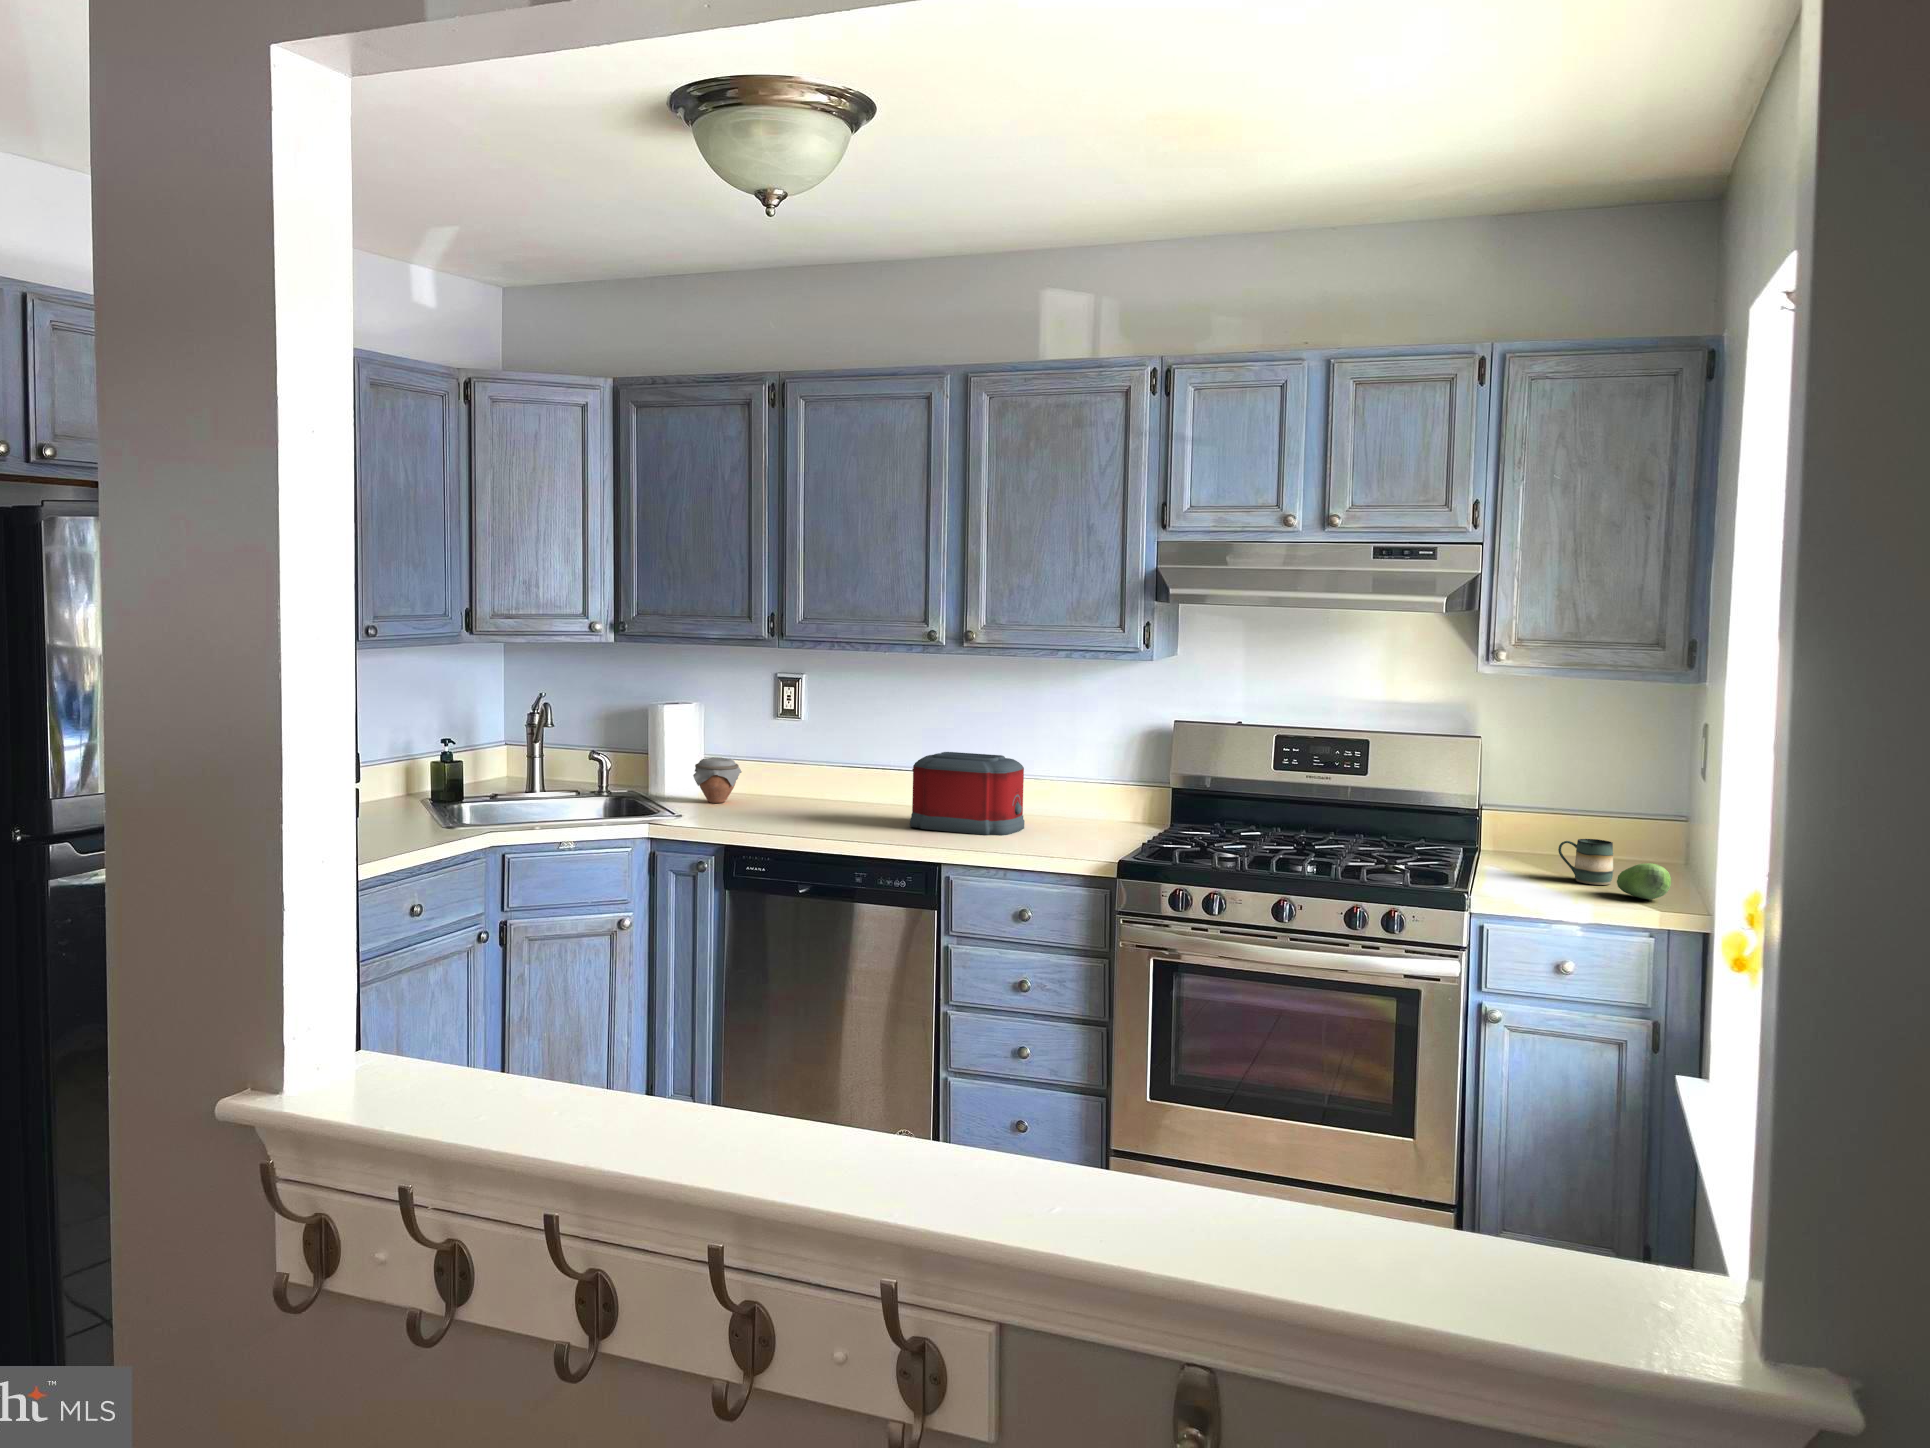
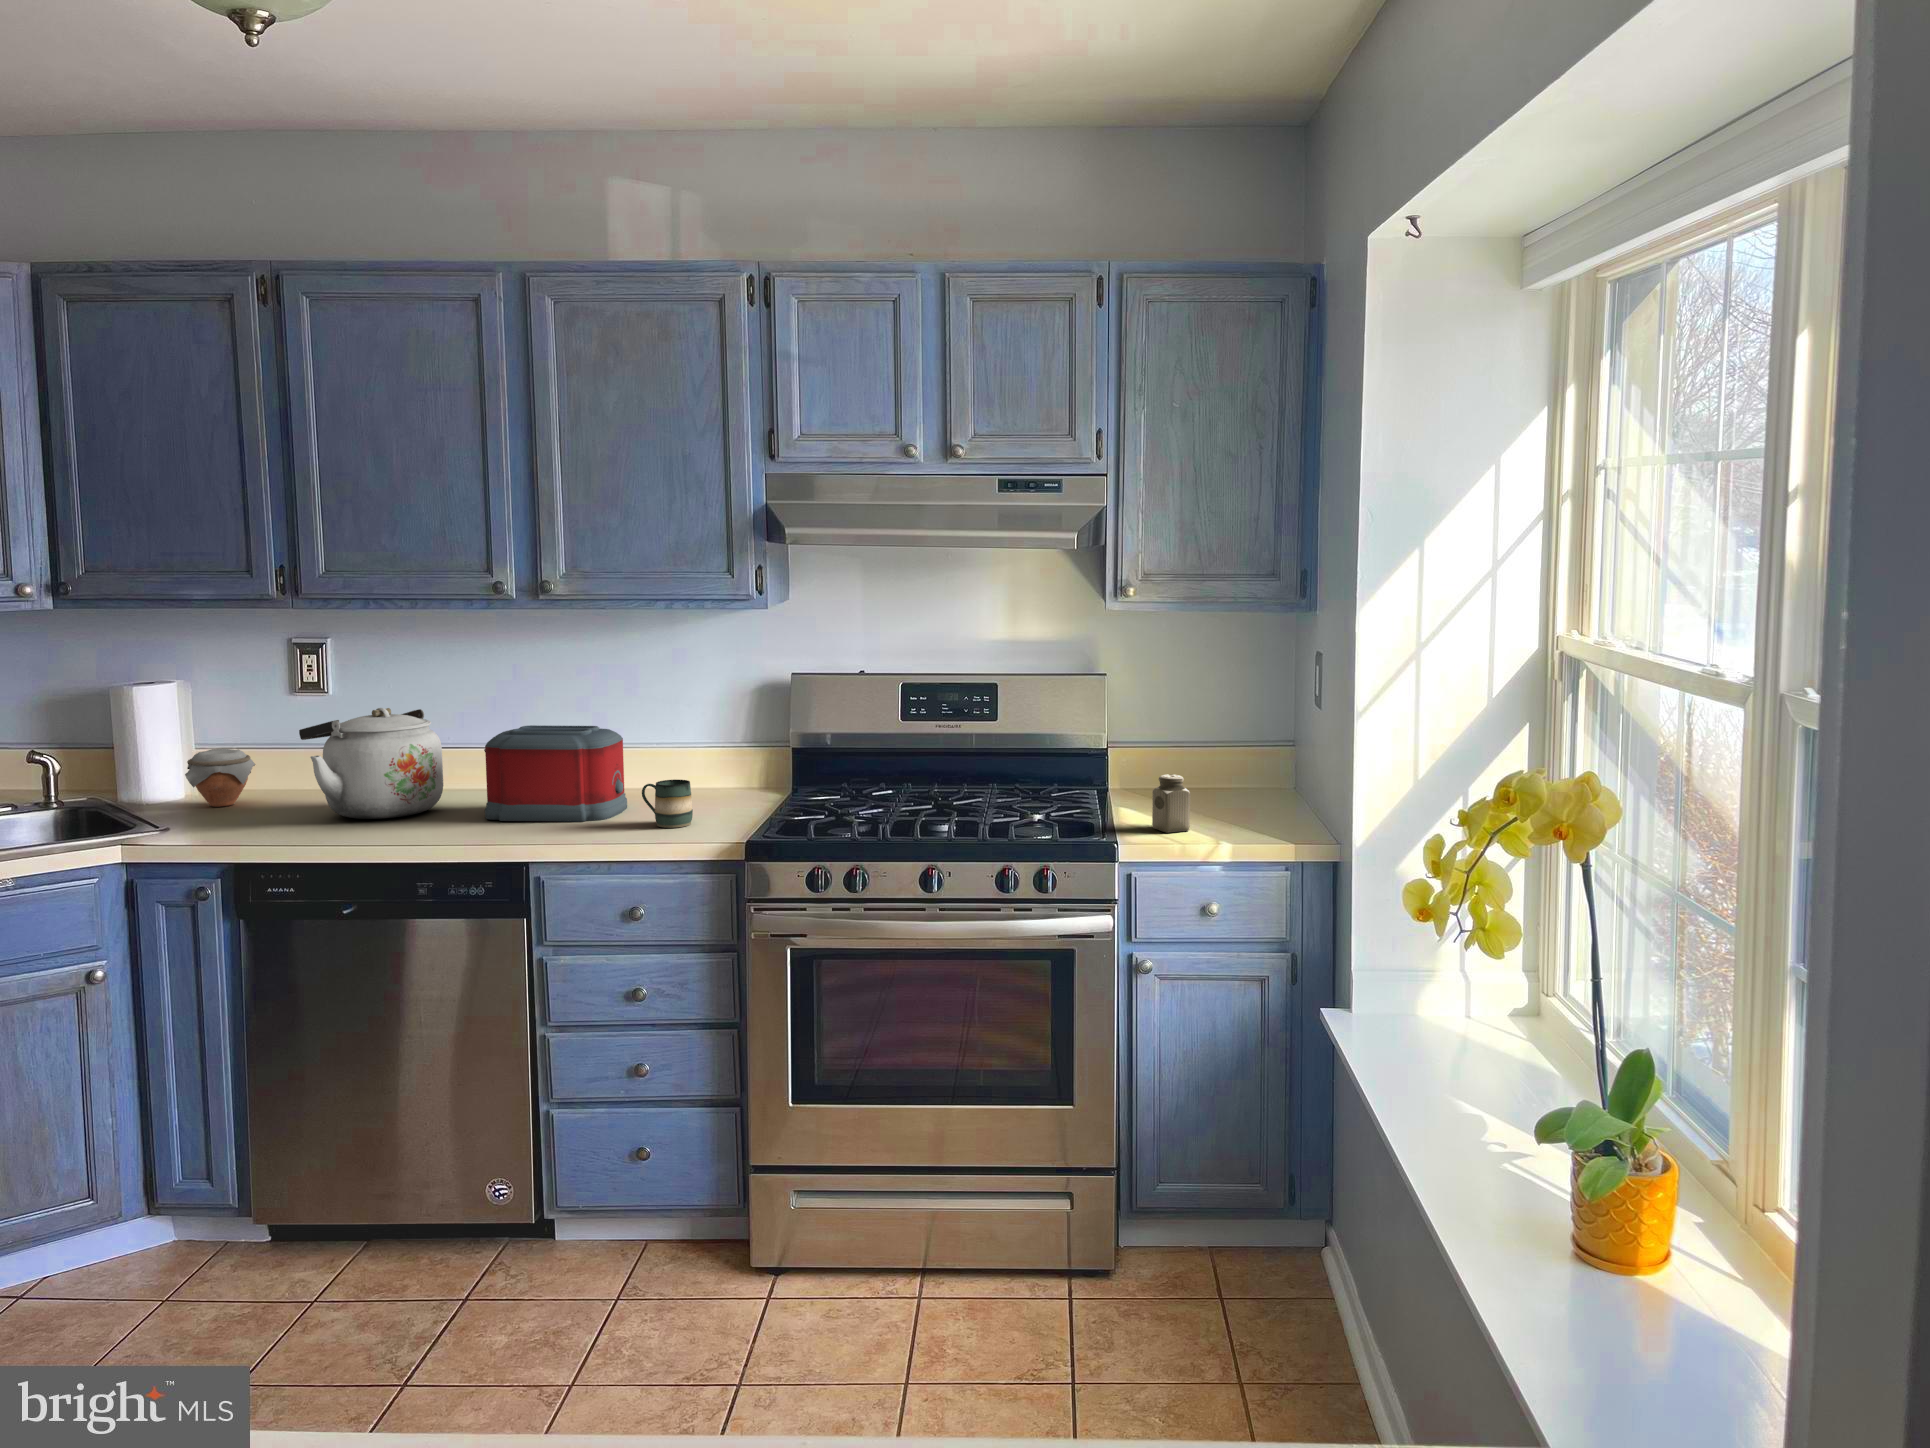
kettle: none [776,730,880,820] -> present [299,708,443,819]
salt shaker: none [1512,834,1552,890] -> present [1152,774,1190,833]
mug: present [1558,839,1613,885] -> present [642,780,693,828]
fruit: present [1617,863,1671,899] -> none [1248,795,1299,831]

